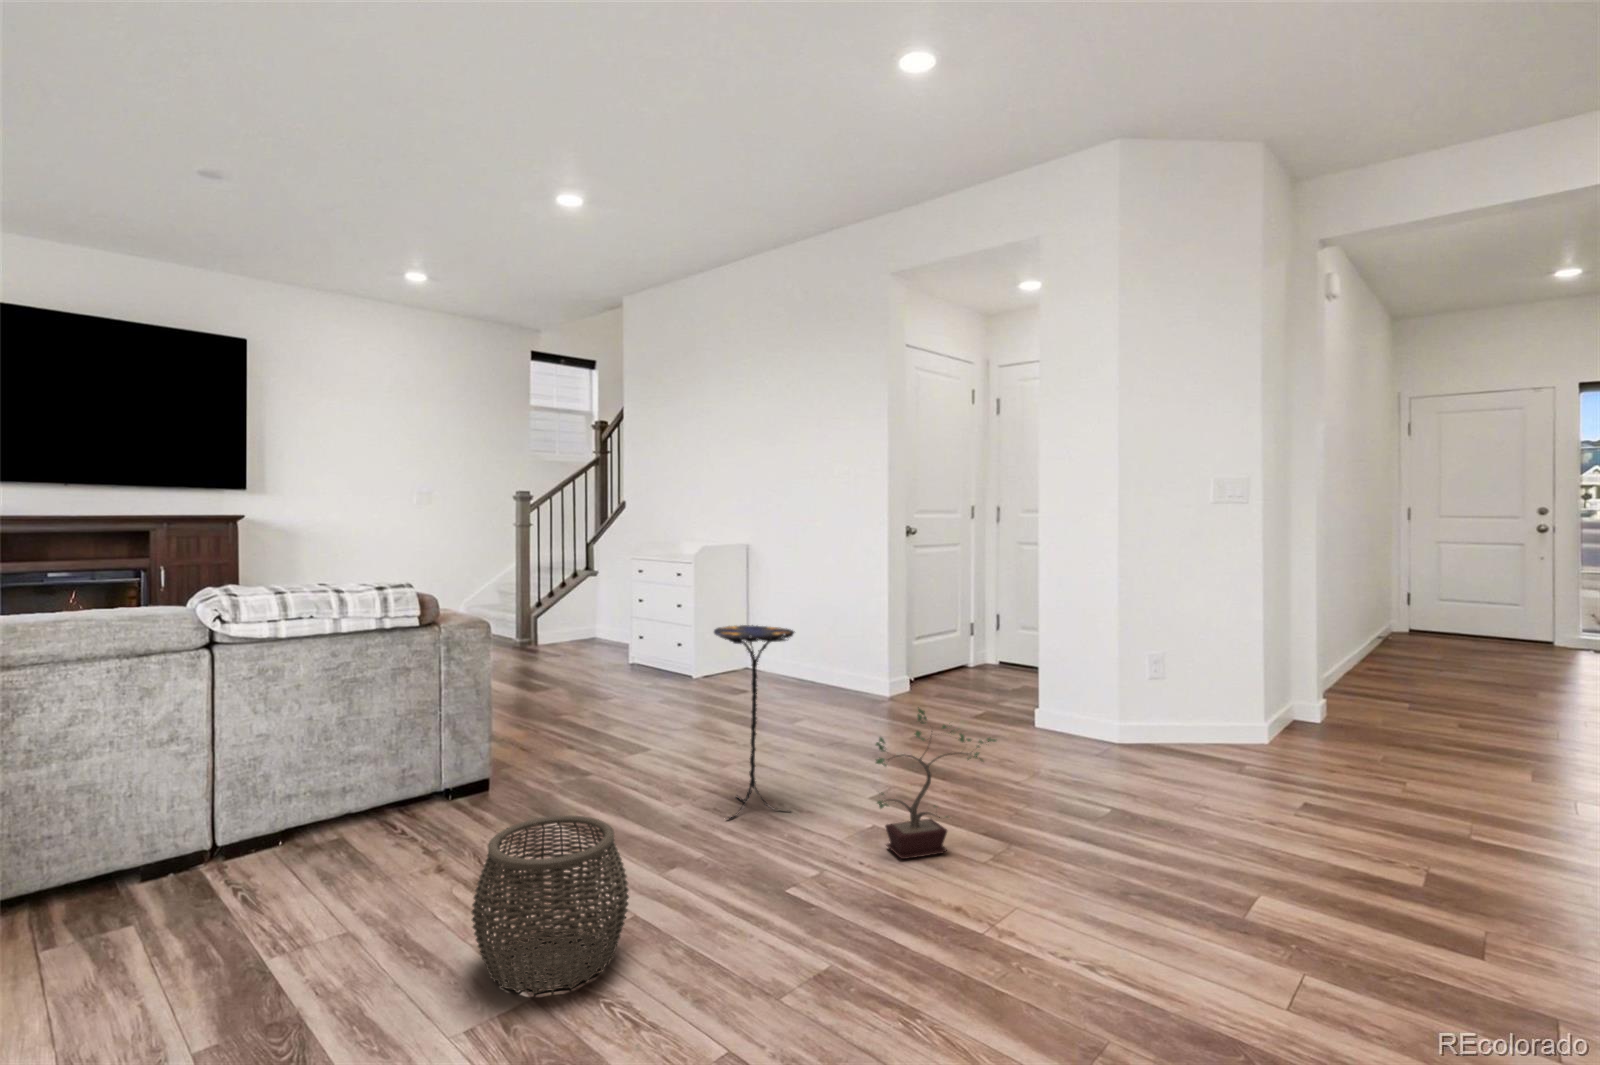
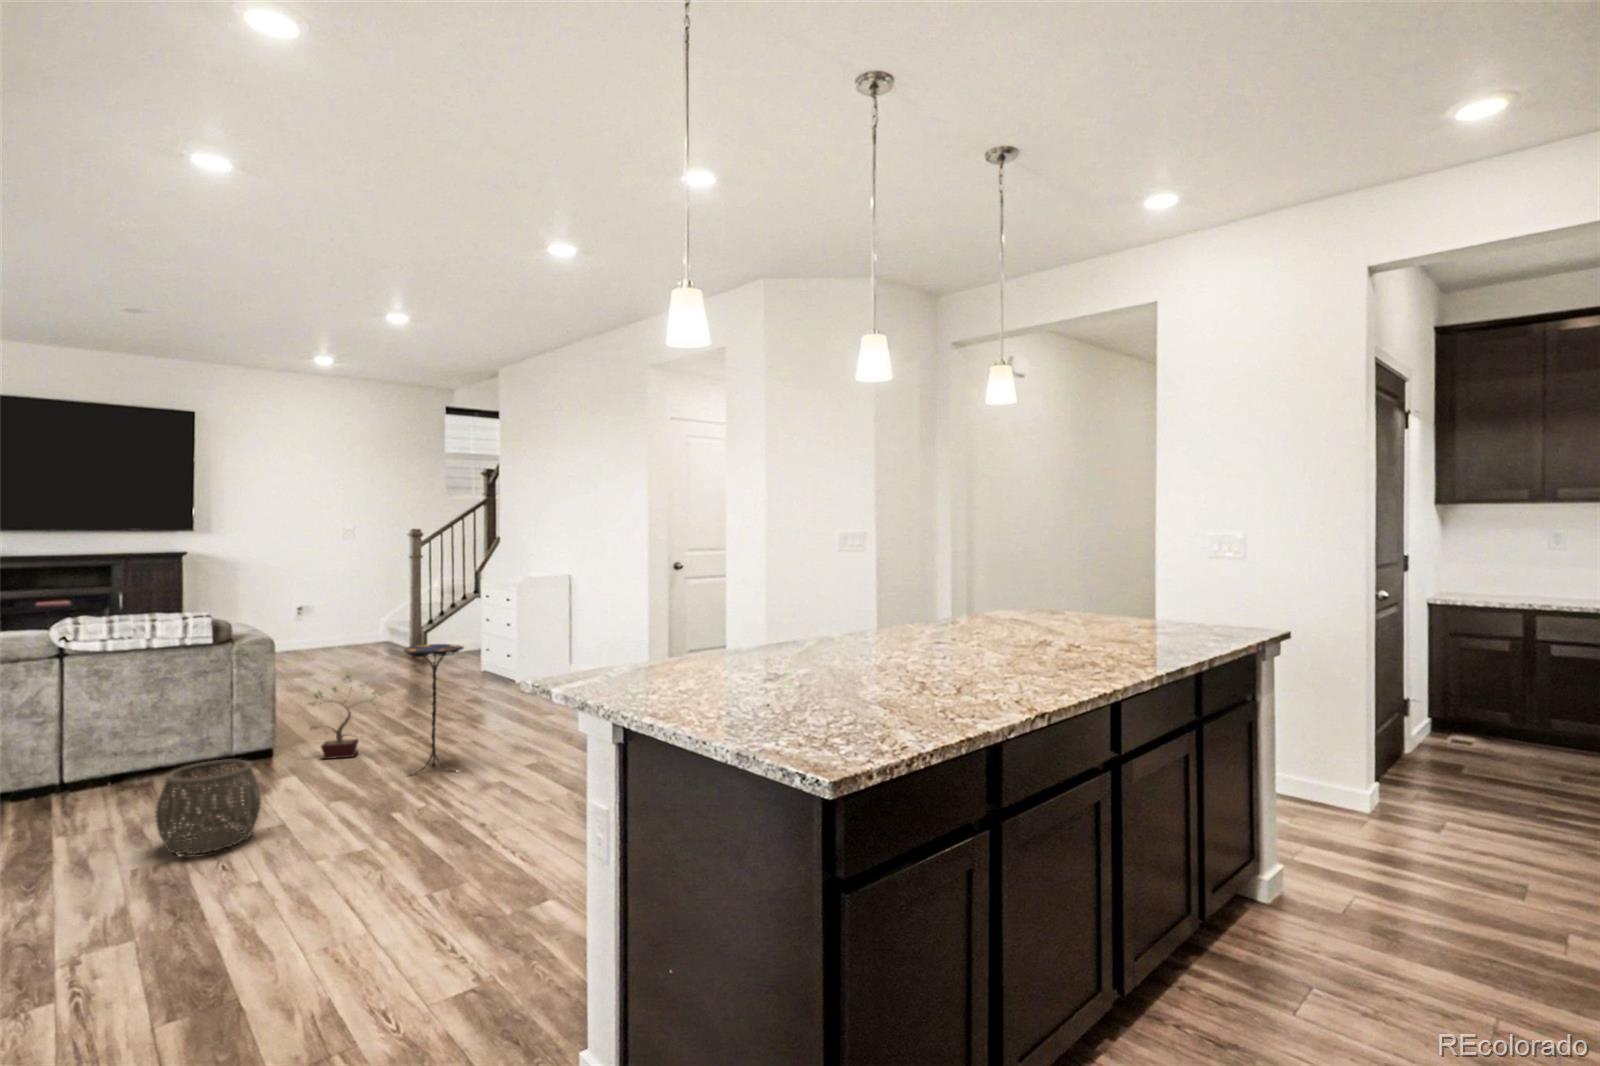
potted plant: present [876,707,996,859] -> present [309,675,381,759]

